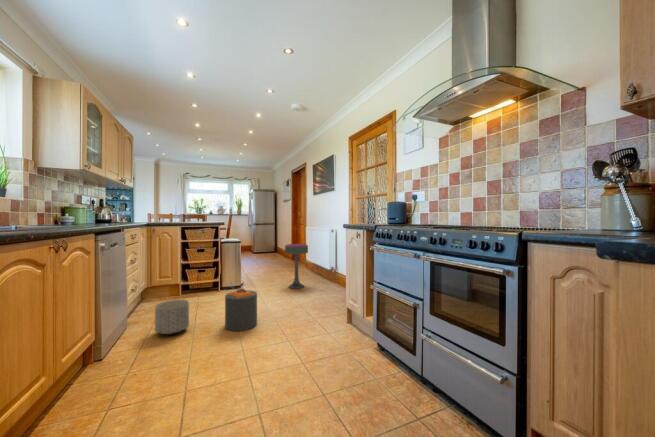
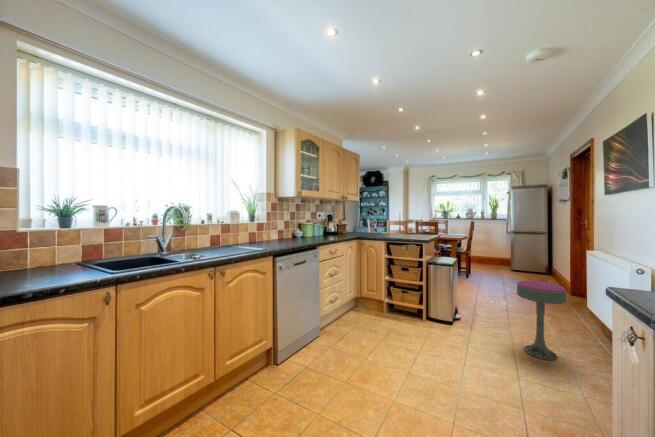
trash can: present [225,286,257,331] -> none [378,328,423,408]
planter: present [155,300,189,335] -> none [322,326,352,365]

